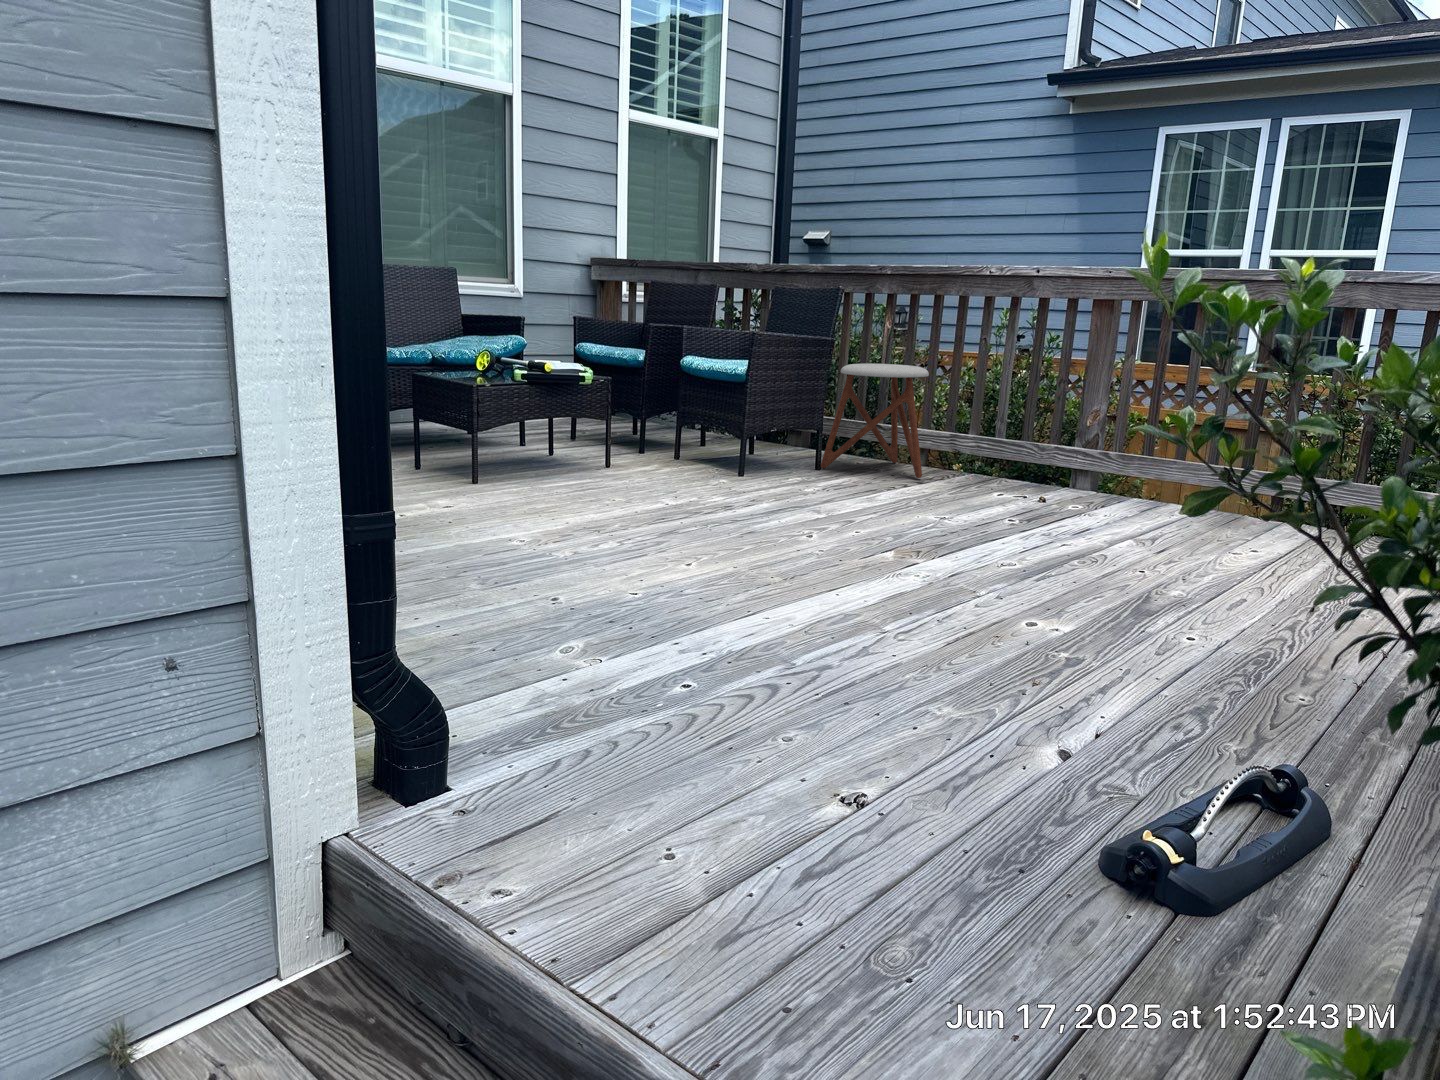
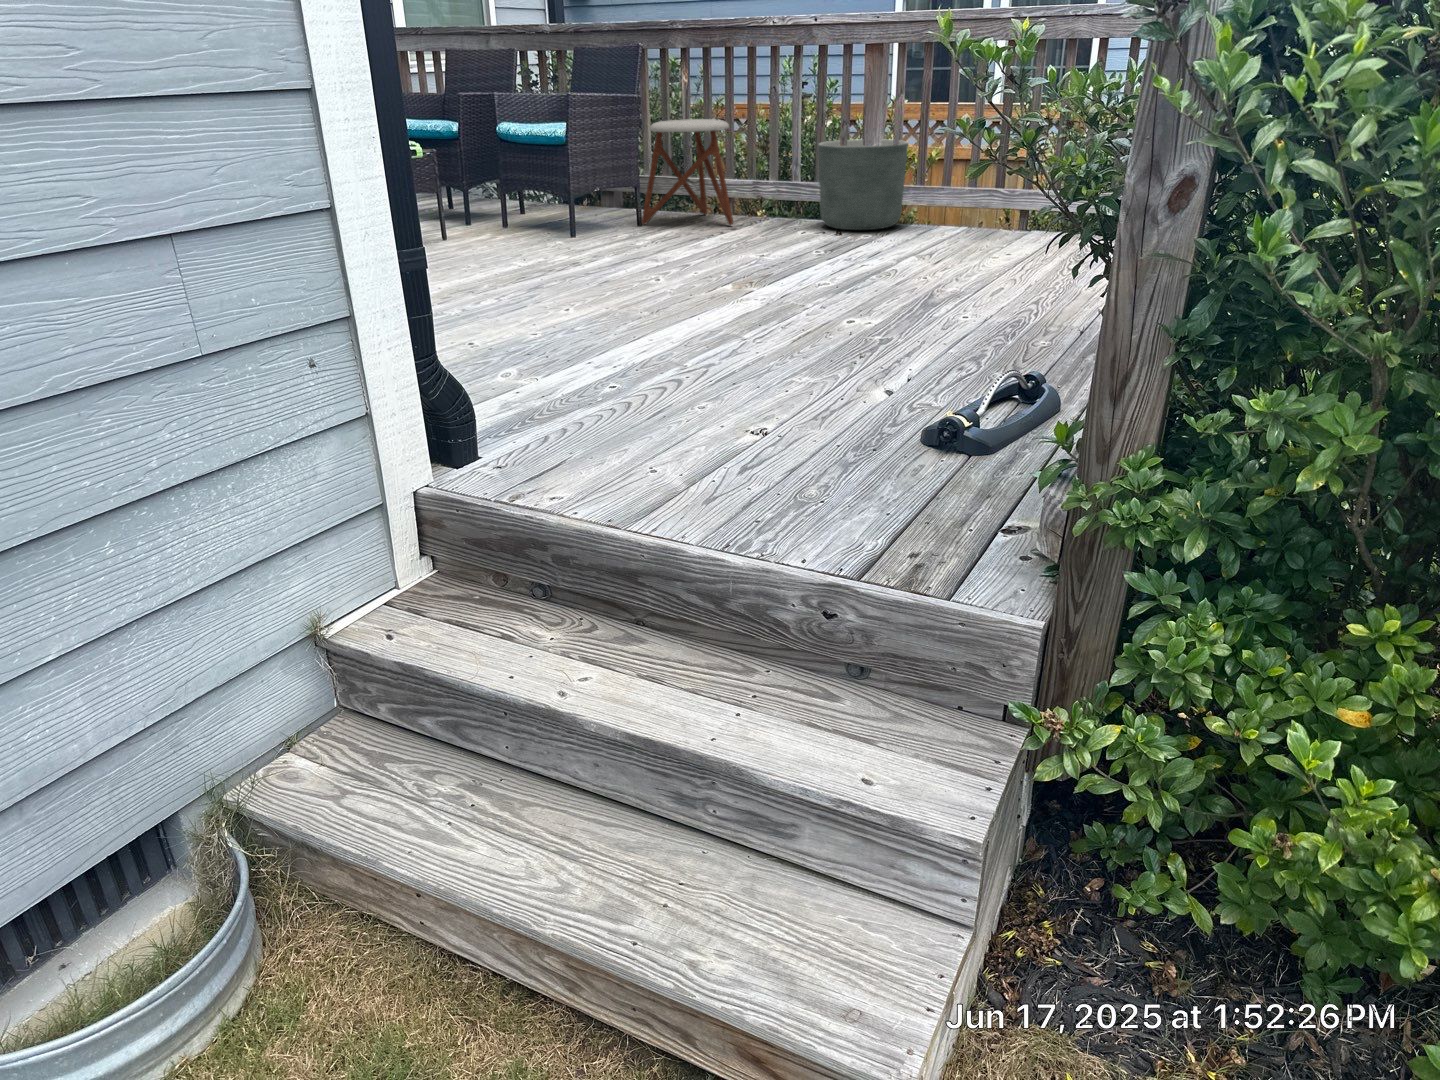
planter: none [1024,398,1135,500] -> present [818,139,908,230]

